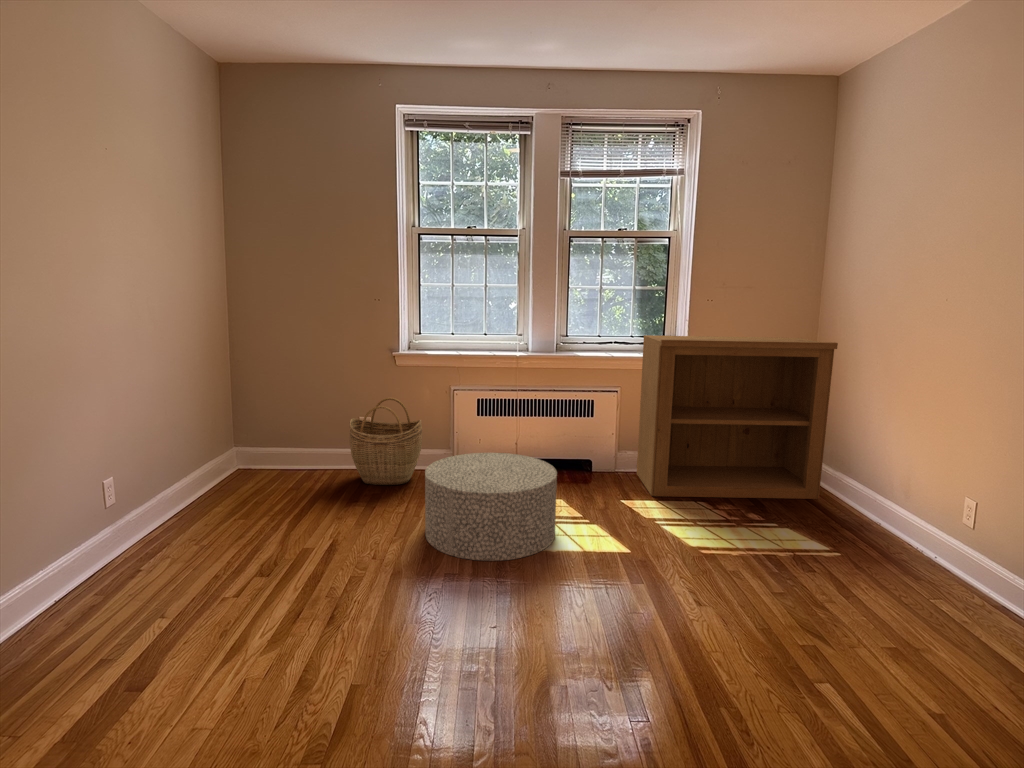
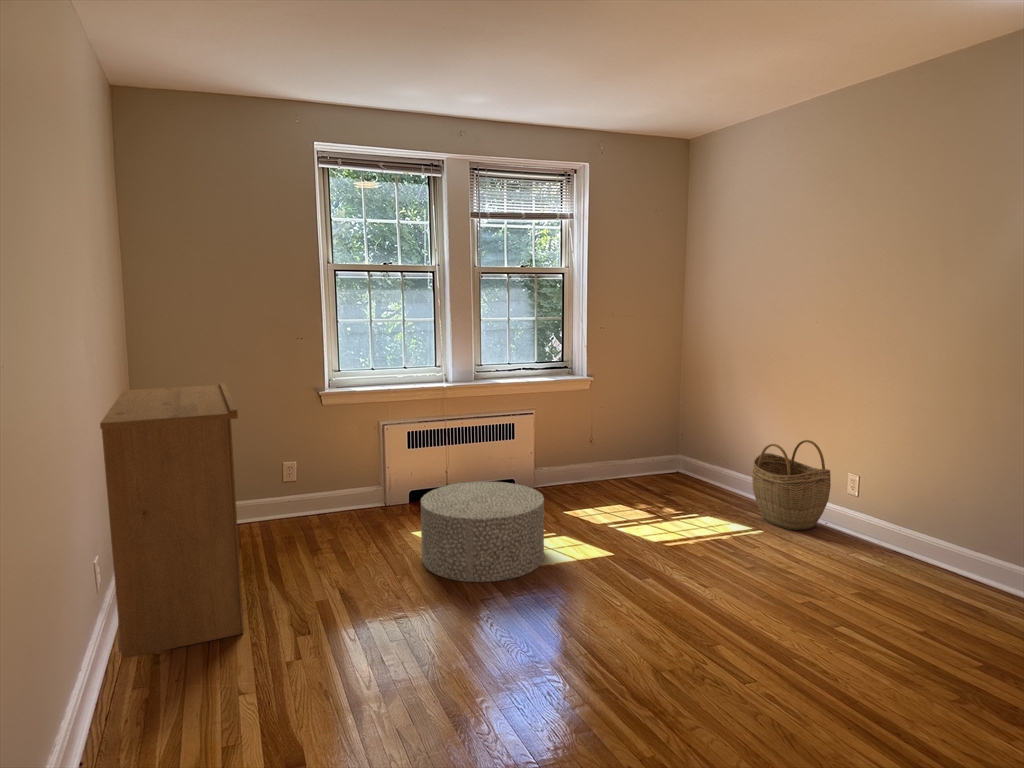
bookshelf: present [637,335,838,499] -> present [100,382,244,659]
woven basket: present [349,398,422,485] -> present [752,440,831,530]

